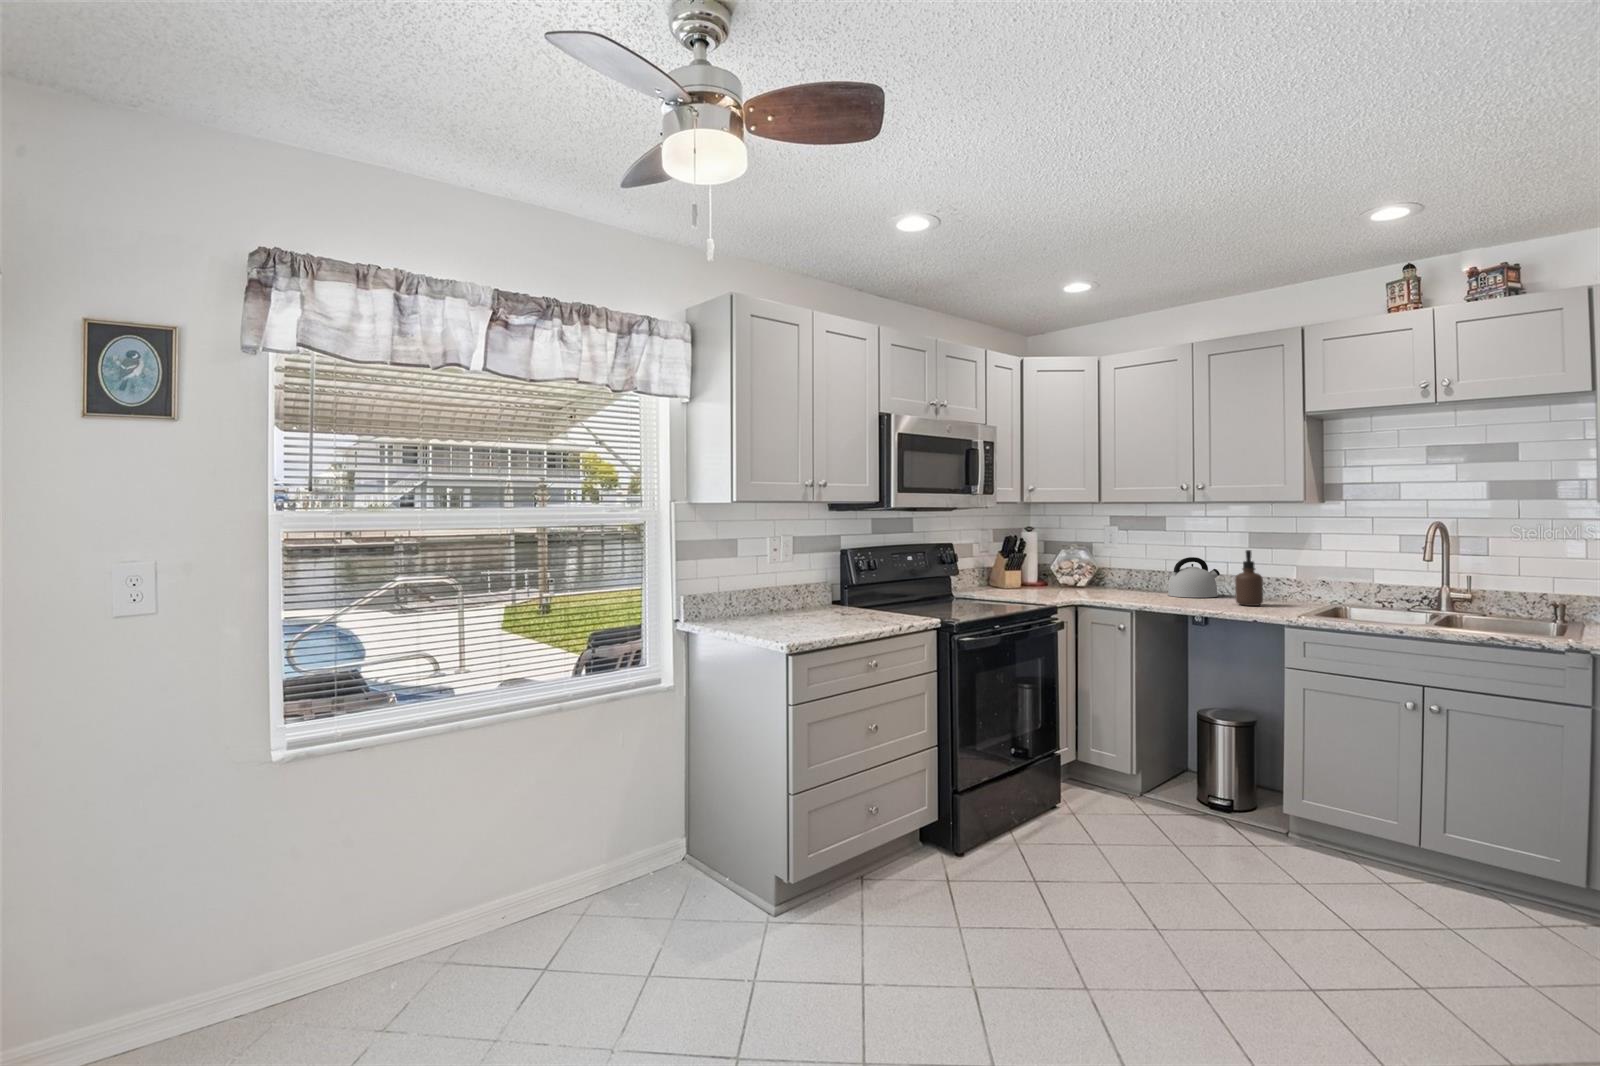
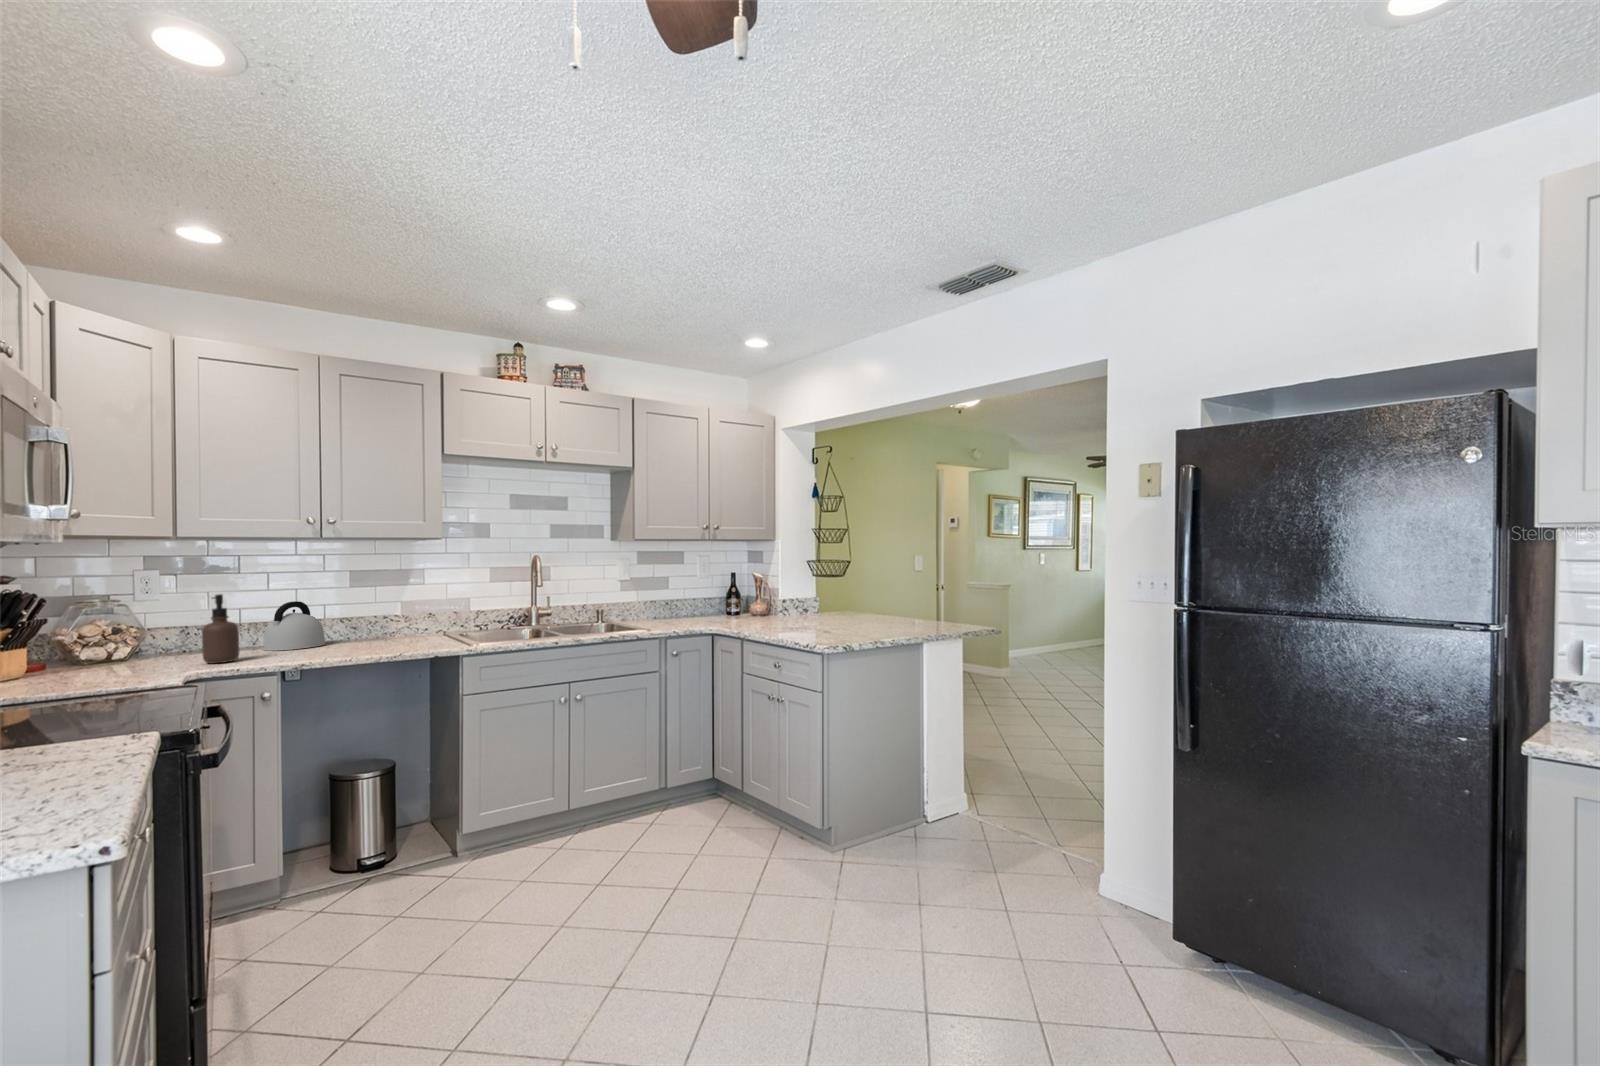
soap dispenser: present [1235,550,1263,606] -> present [202,594,239,664]

